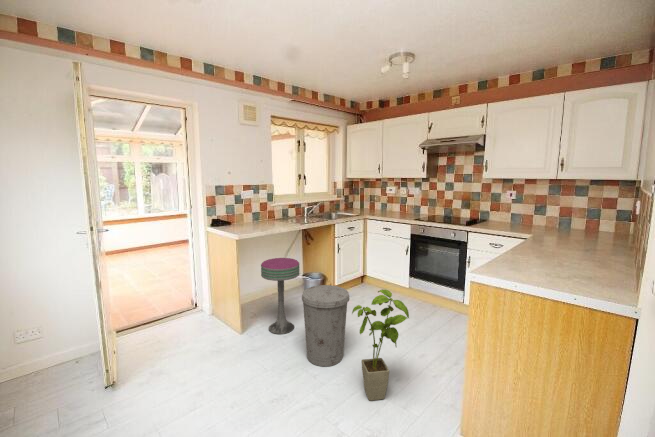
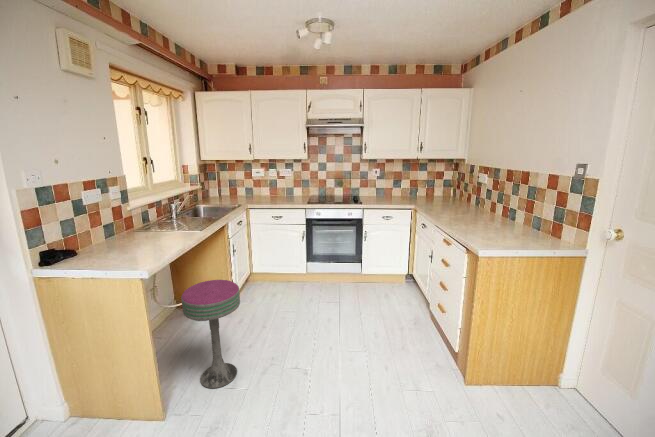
trash can: present [302,285,350,367] -> none [277,296,335,396]
house plant: present [352,289,409,401] -> none [372,283,435,397]

